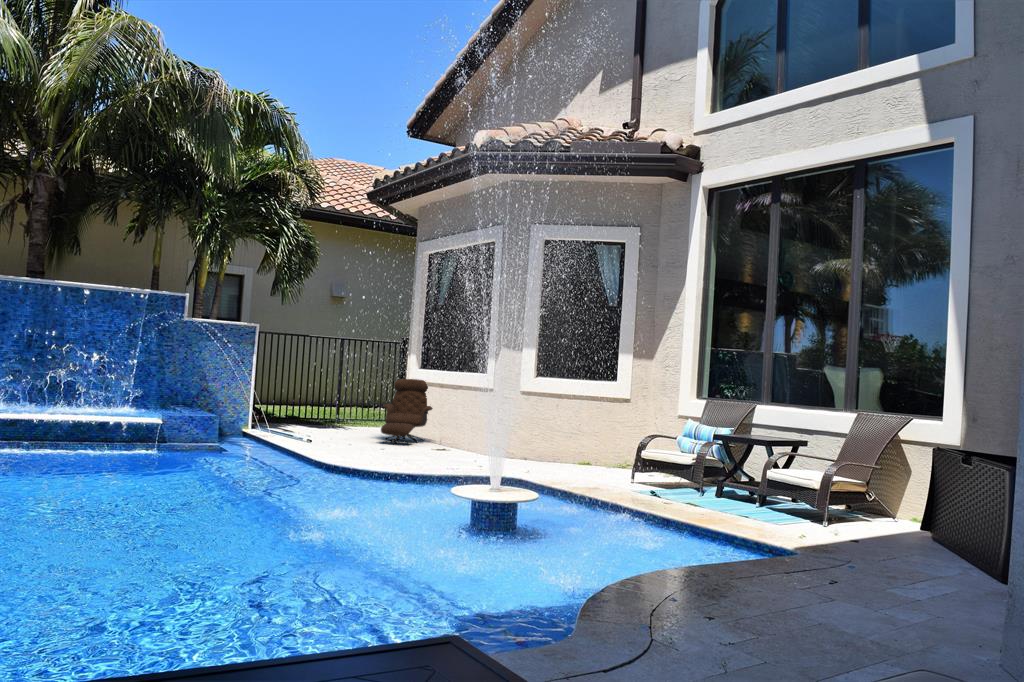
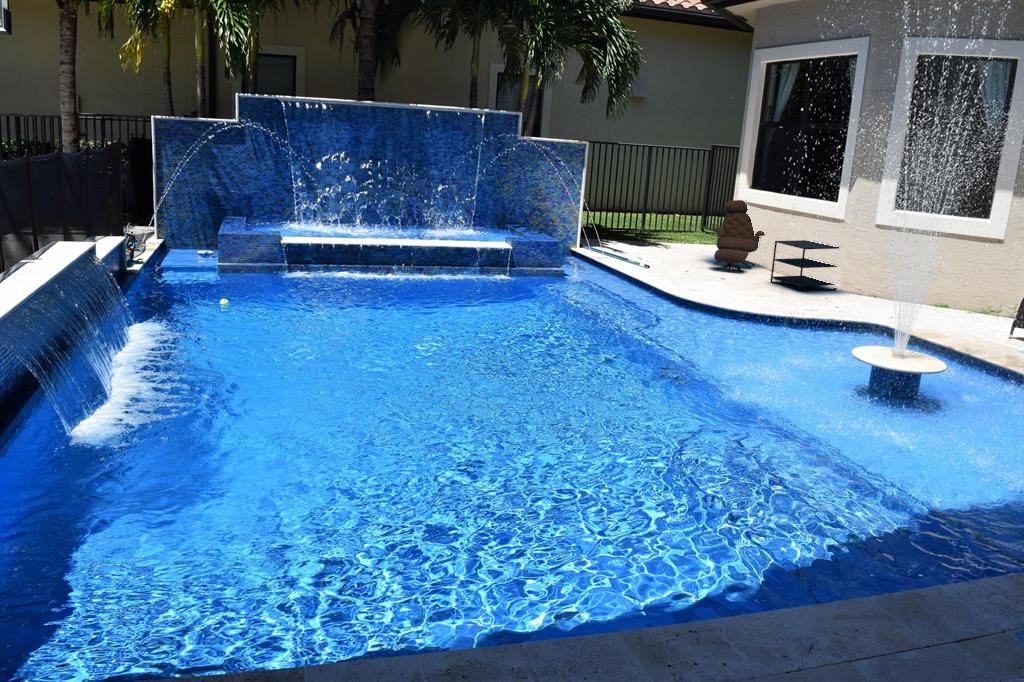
side table: none [432,410,495,457] -> present [770,240,839,292]

